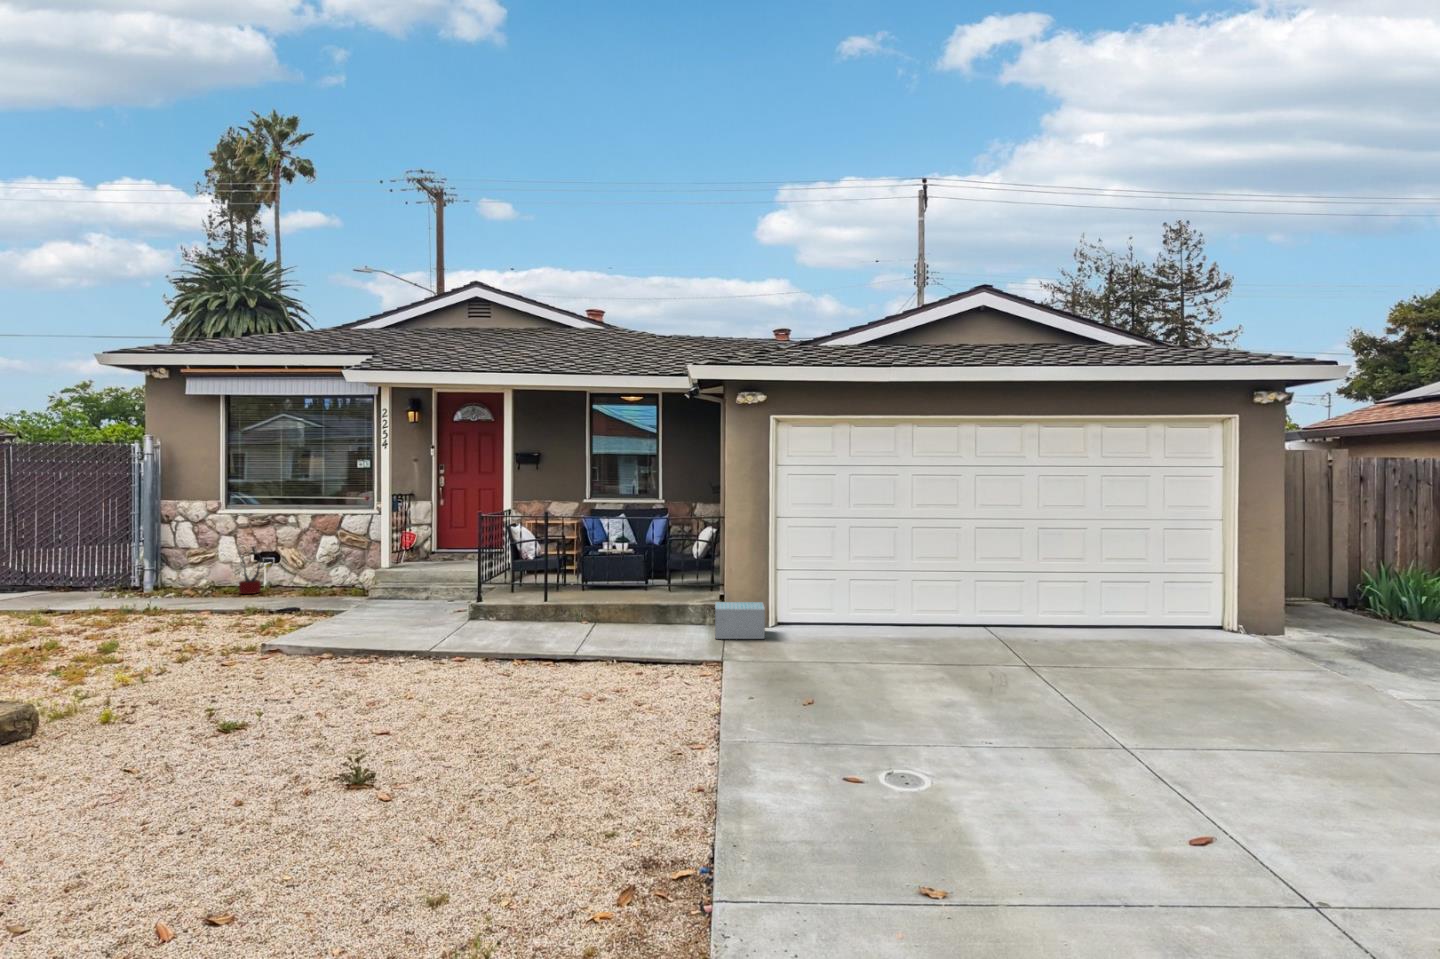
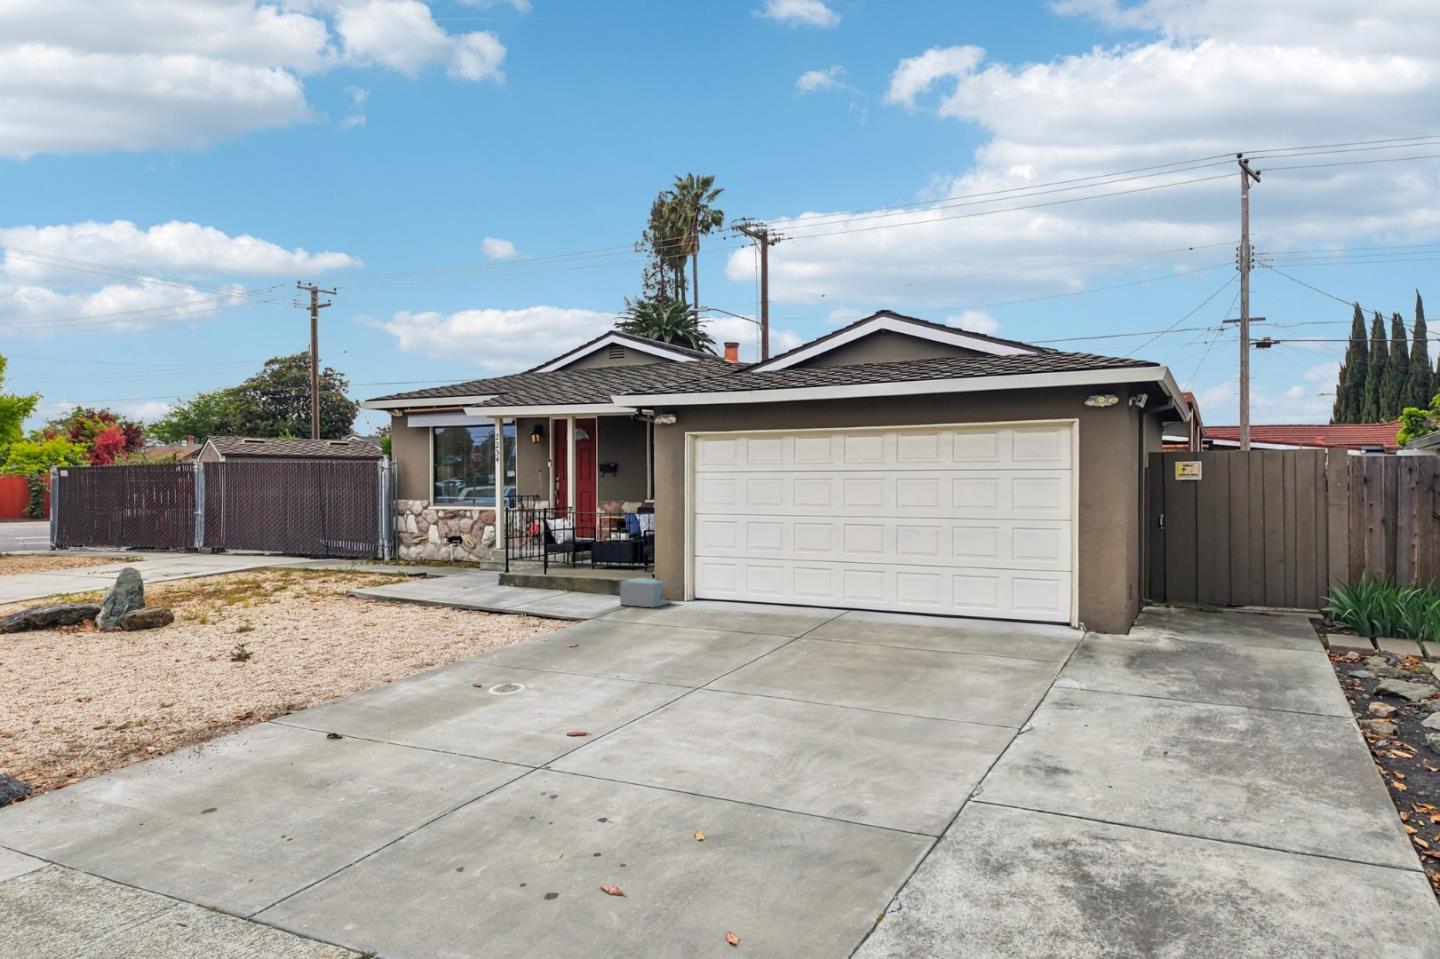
decorative plant: present [239,552,271,594] -> none [431,532,449,565]

